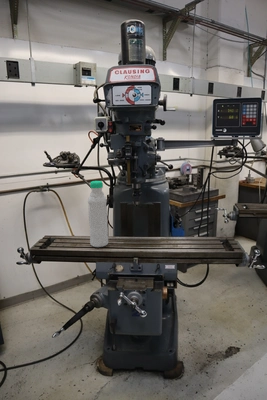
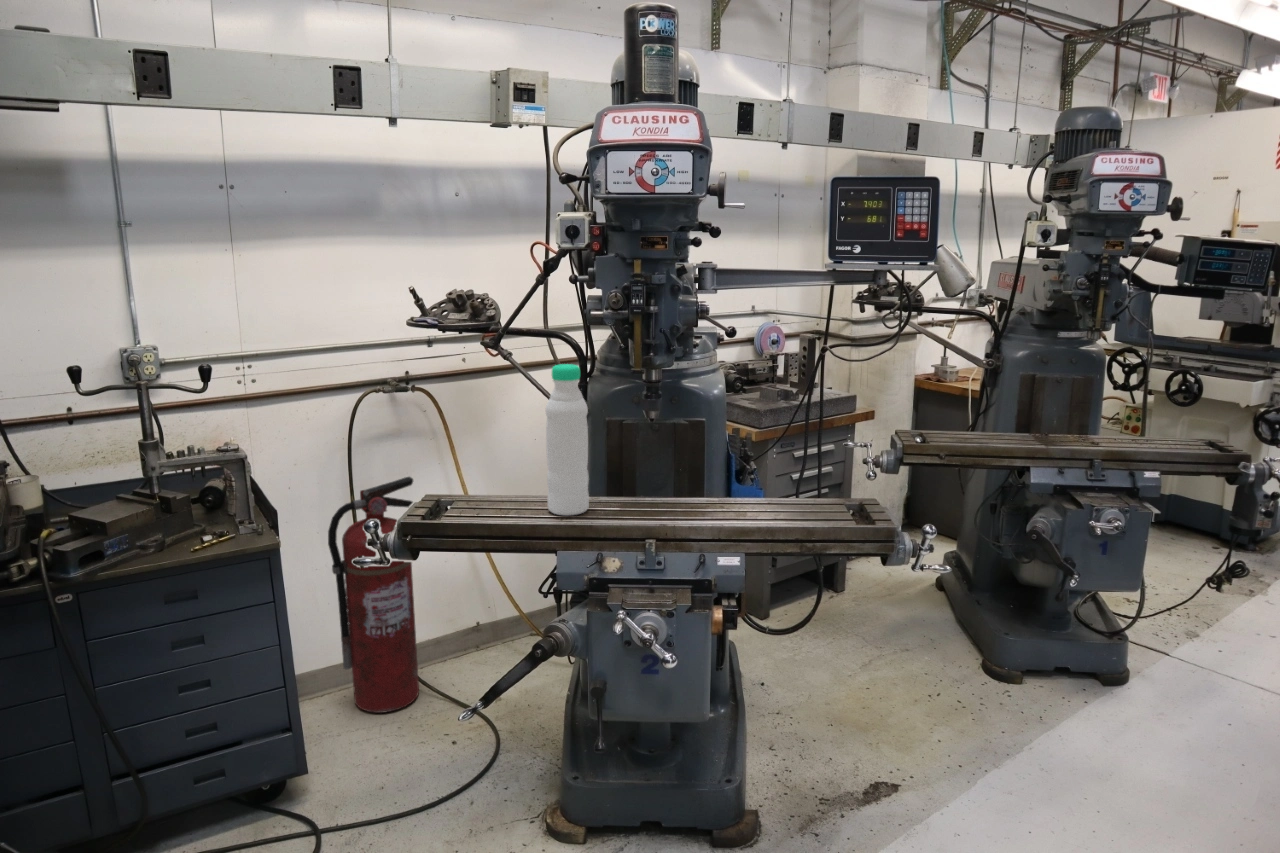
fire extinguisher: none [16,224,54,314] -> present [328,477,419,713]

